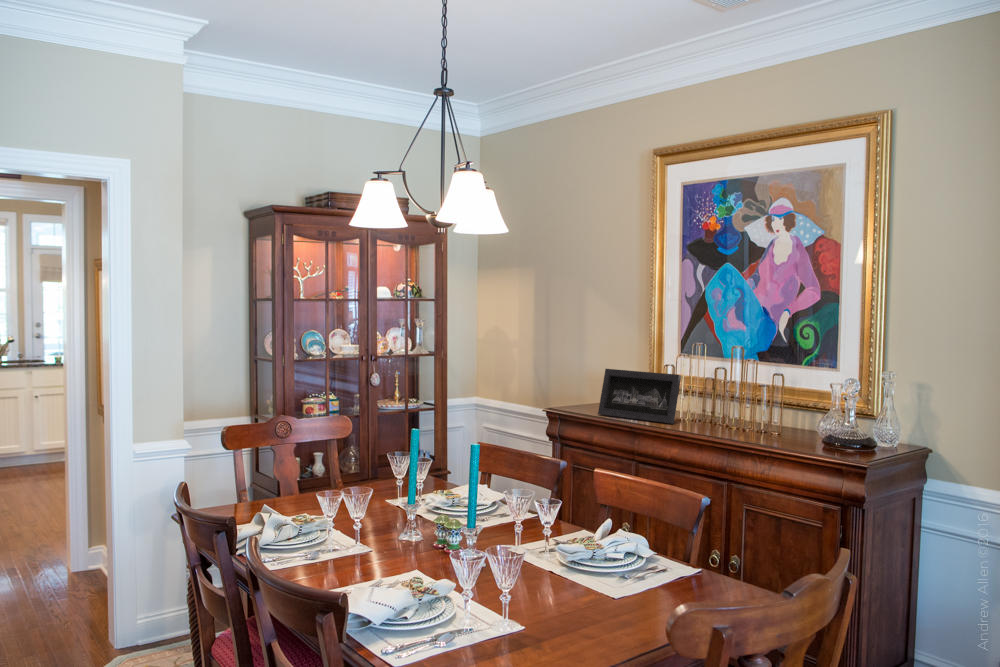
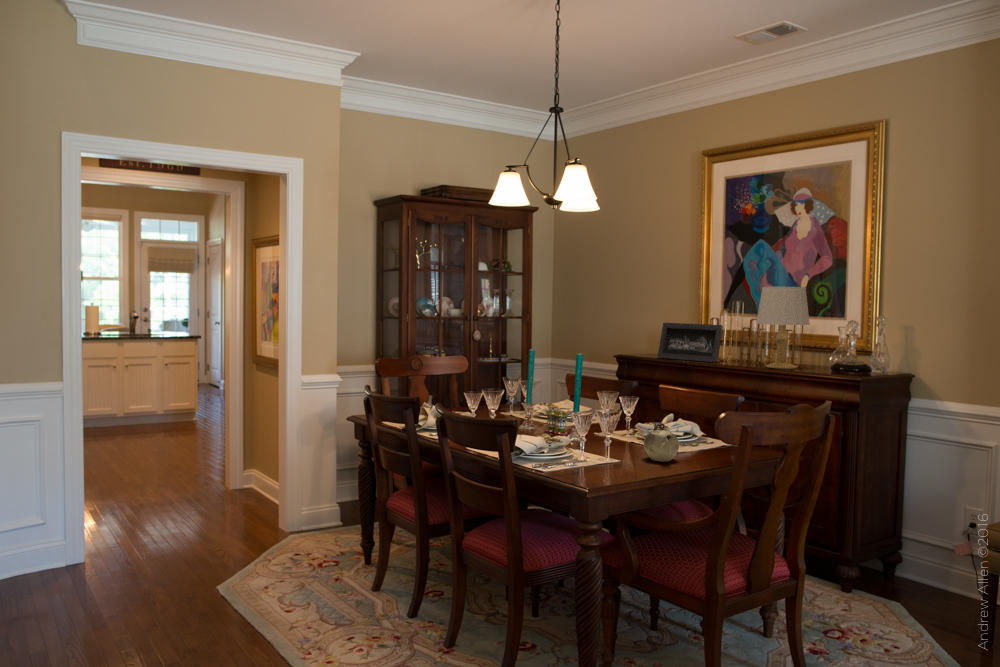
table lamp: none [724,328,793,437] -> present [757,287,810,369]
teapot: none [561,561,615,629] -> present [644,423,679,462]

